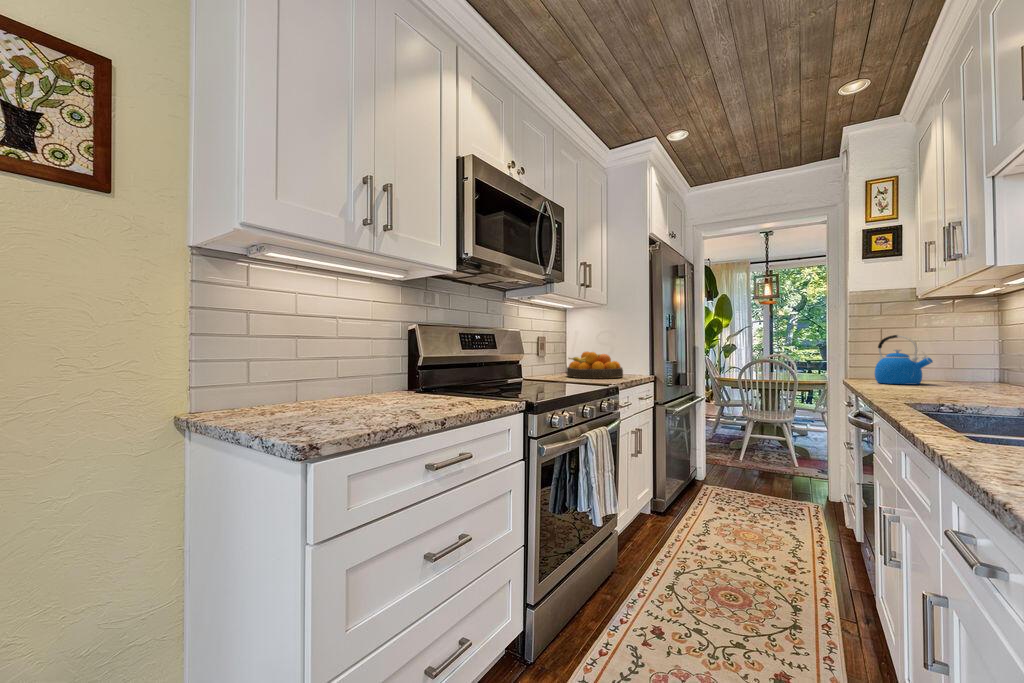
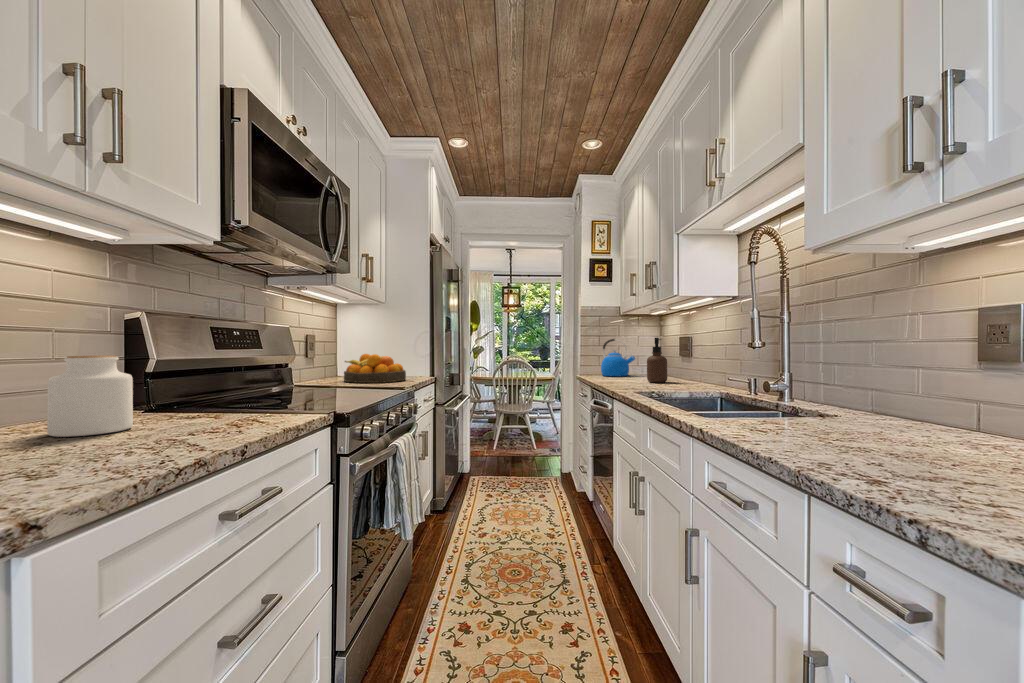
soap dispenser: none [941,332,980,395] -> present [647,338,667,383]
jar: none [346,348,390,401] -> present [47,355,133,437]

